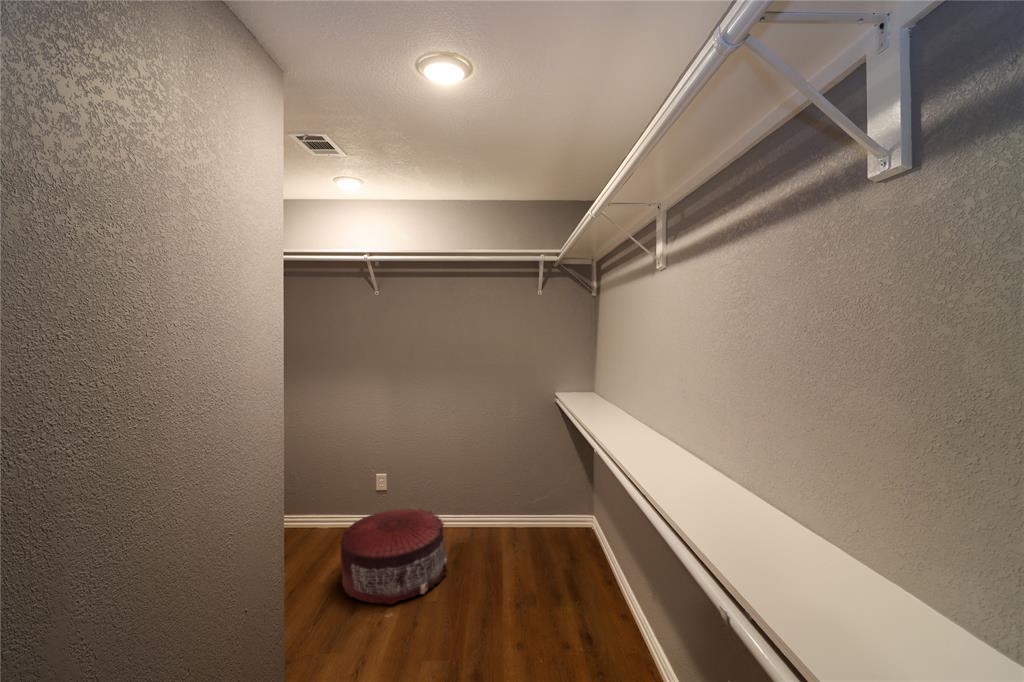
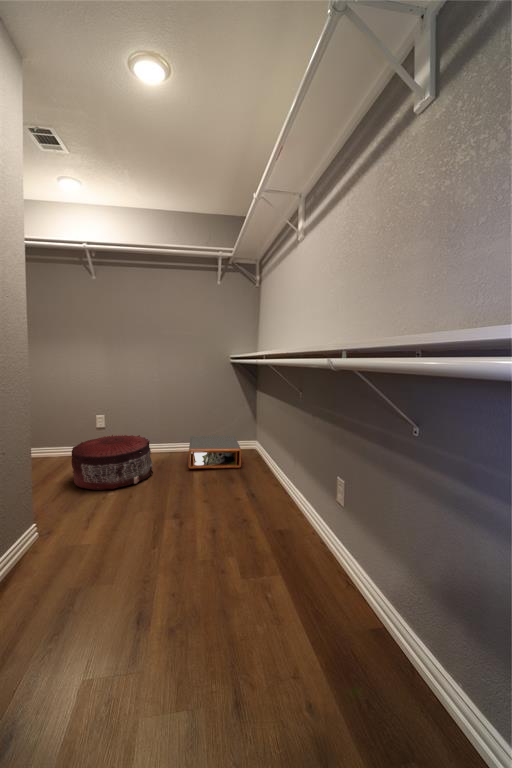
storage box: none [497,505,573,568] -> present [188,436,241,469]

